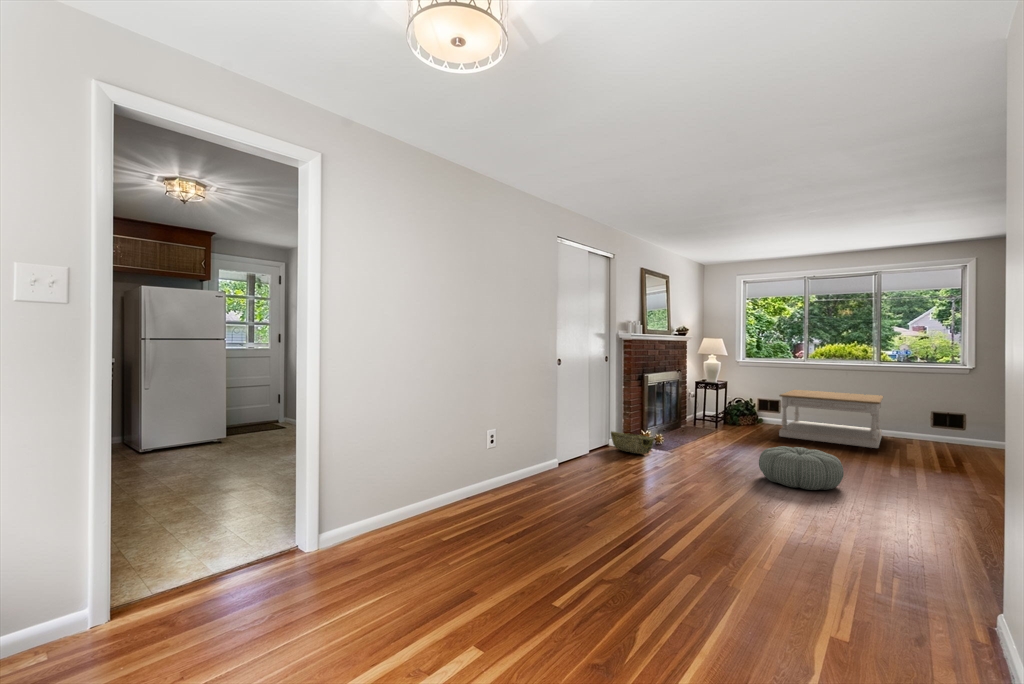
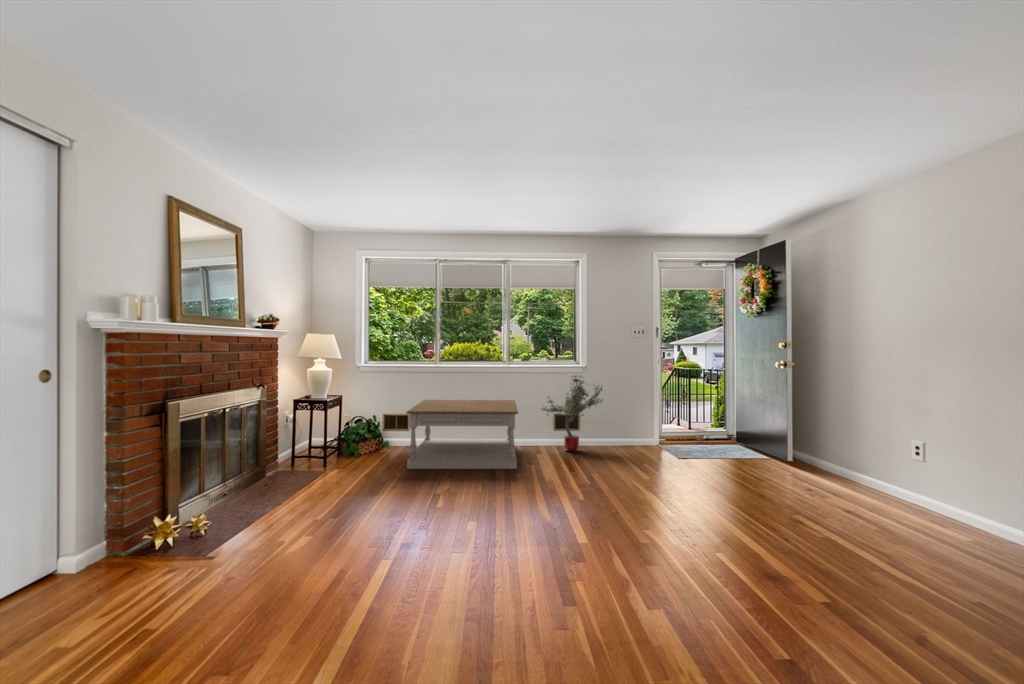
potted tree: none [910,376,987,447] -> present [541,375,603,452]
woven basket: present [611,432,654,454] -> none [54,532,167,587]
pouf: present [759,446,844,490] -> none [367,515,500,612]

